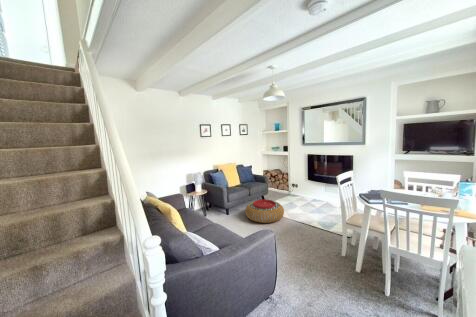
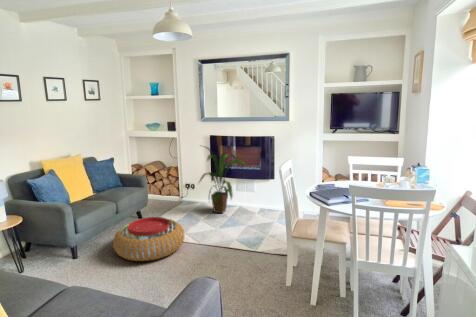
house plant: none [297,160,333,204] -> present [200,148,245,213]

